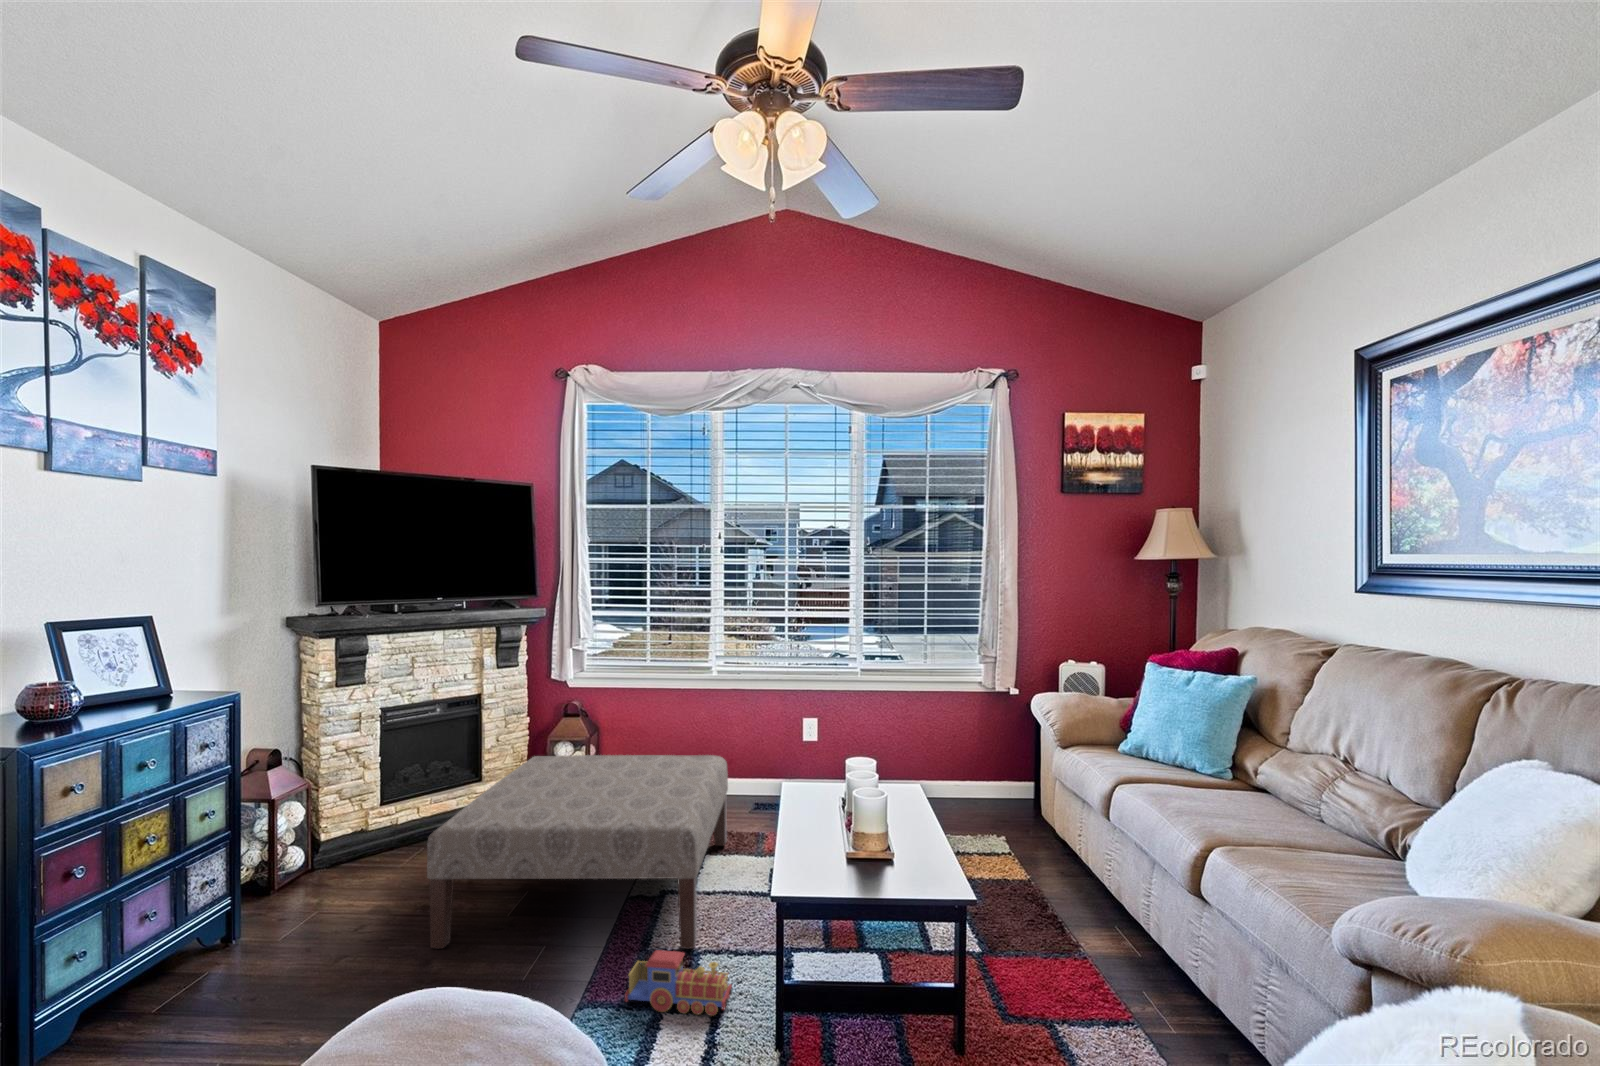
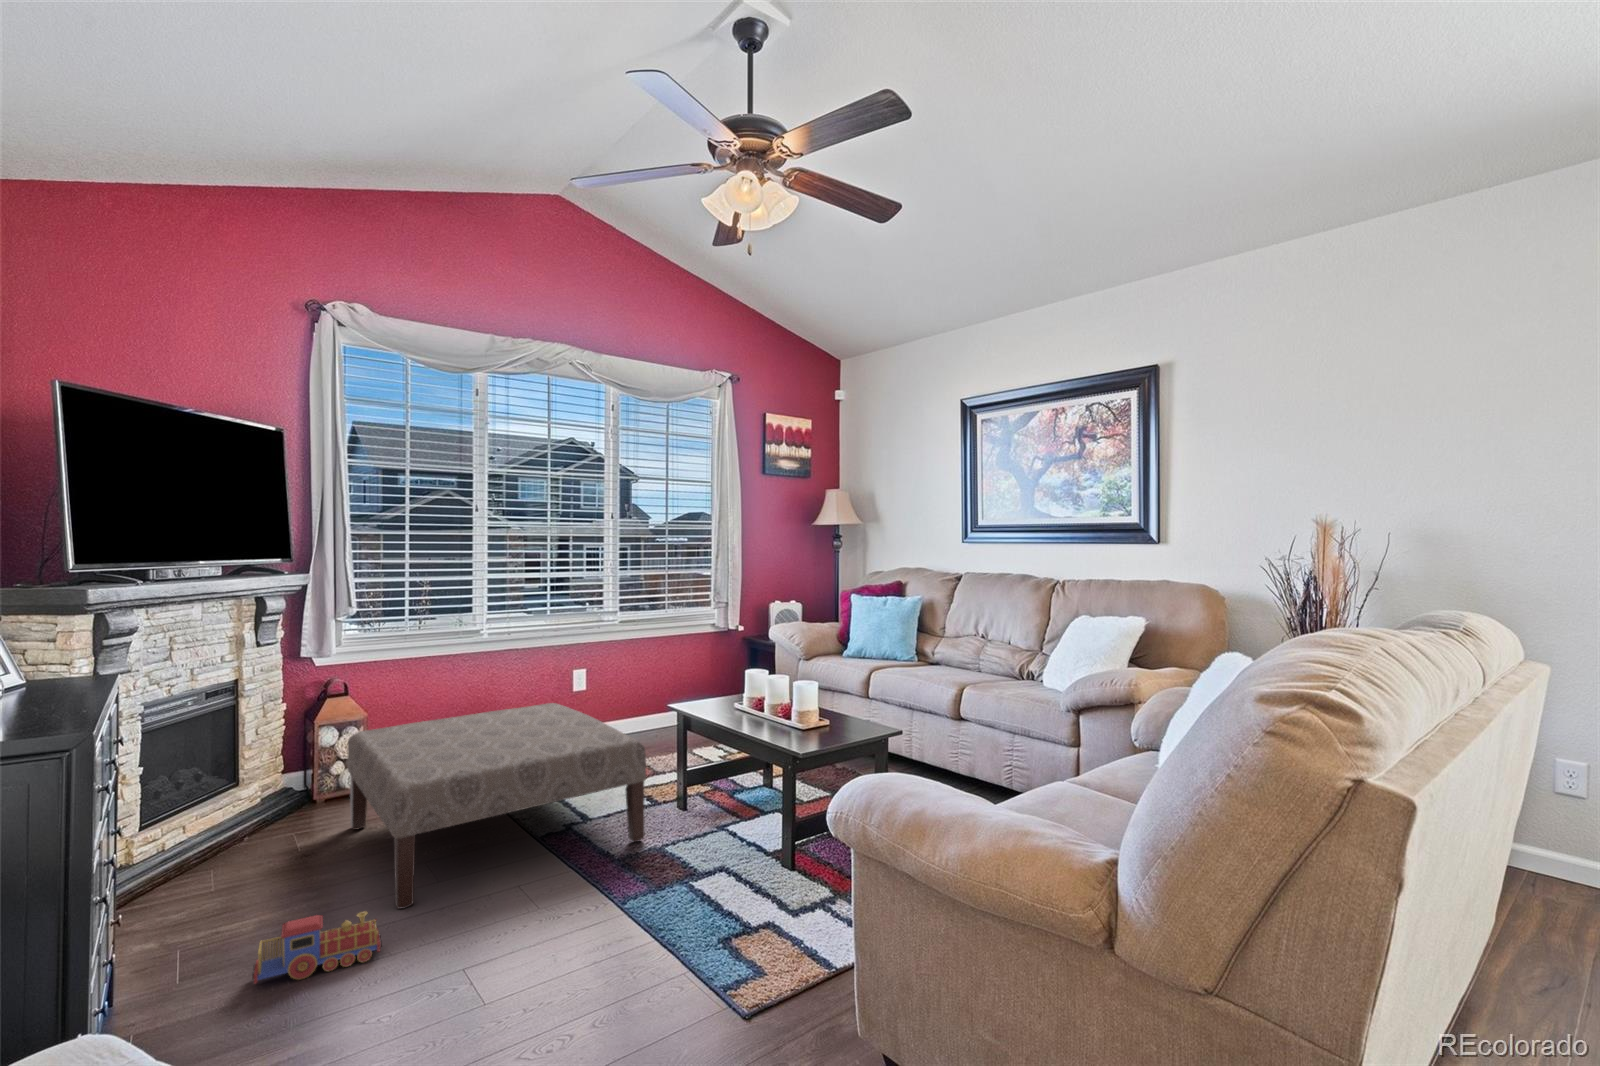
toy train: present [625,950,732,1016] -> present [252,911,382,983]

